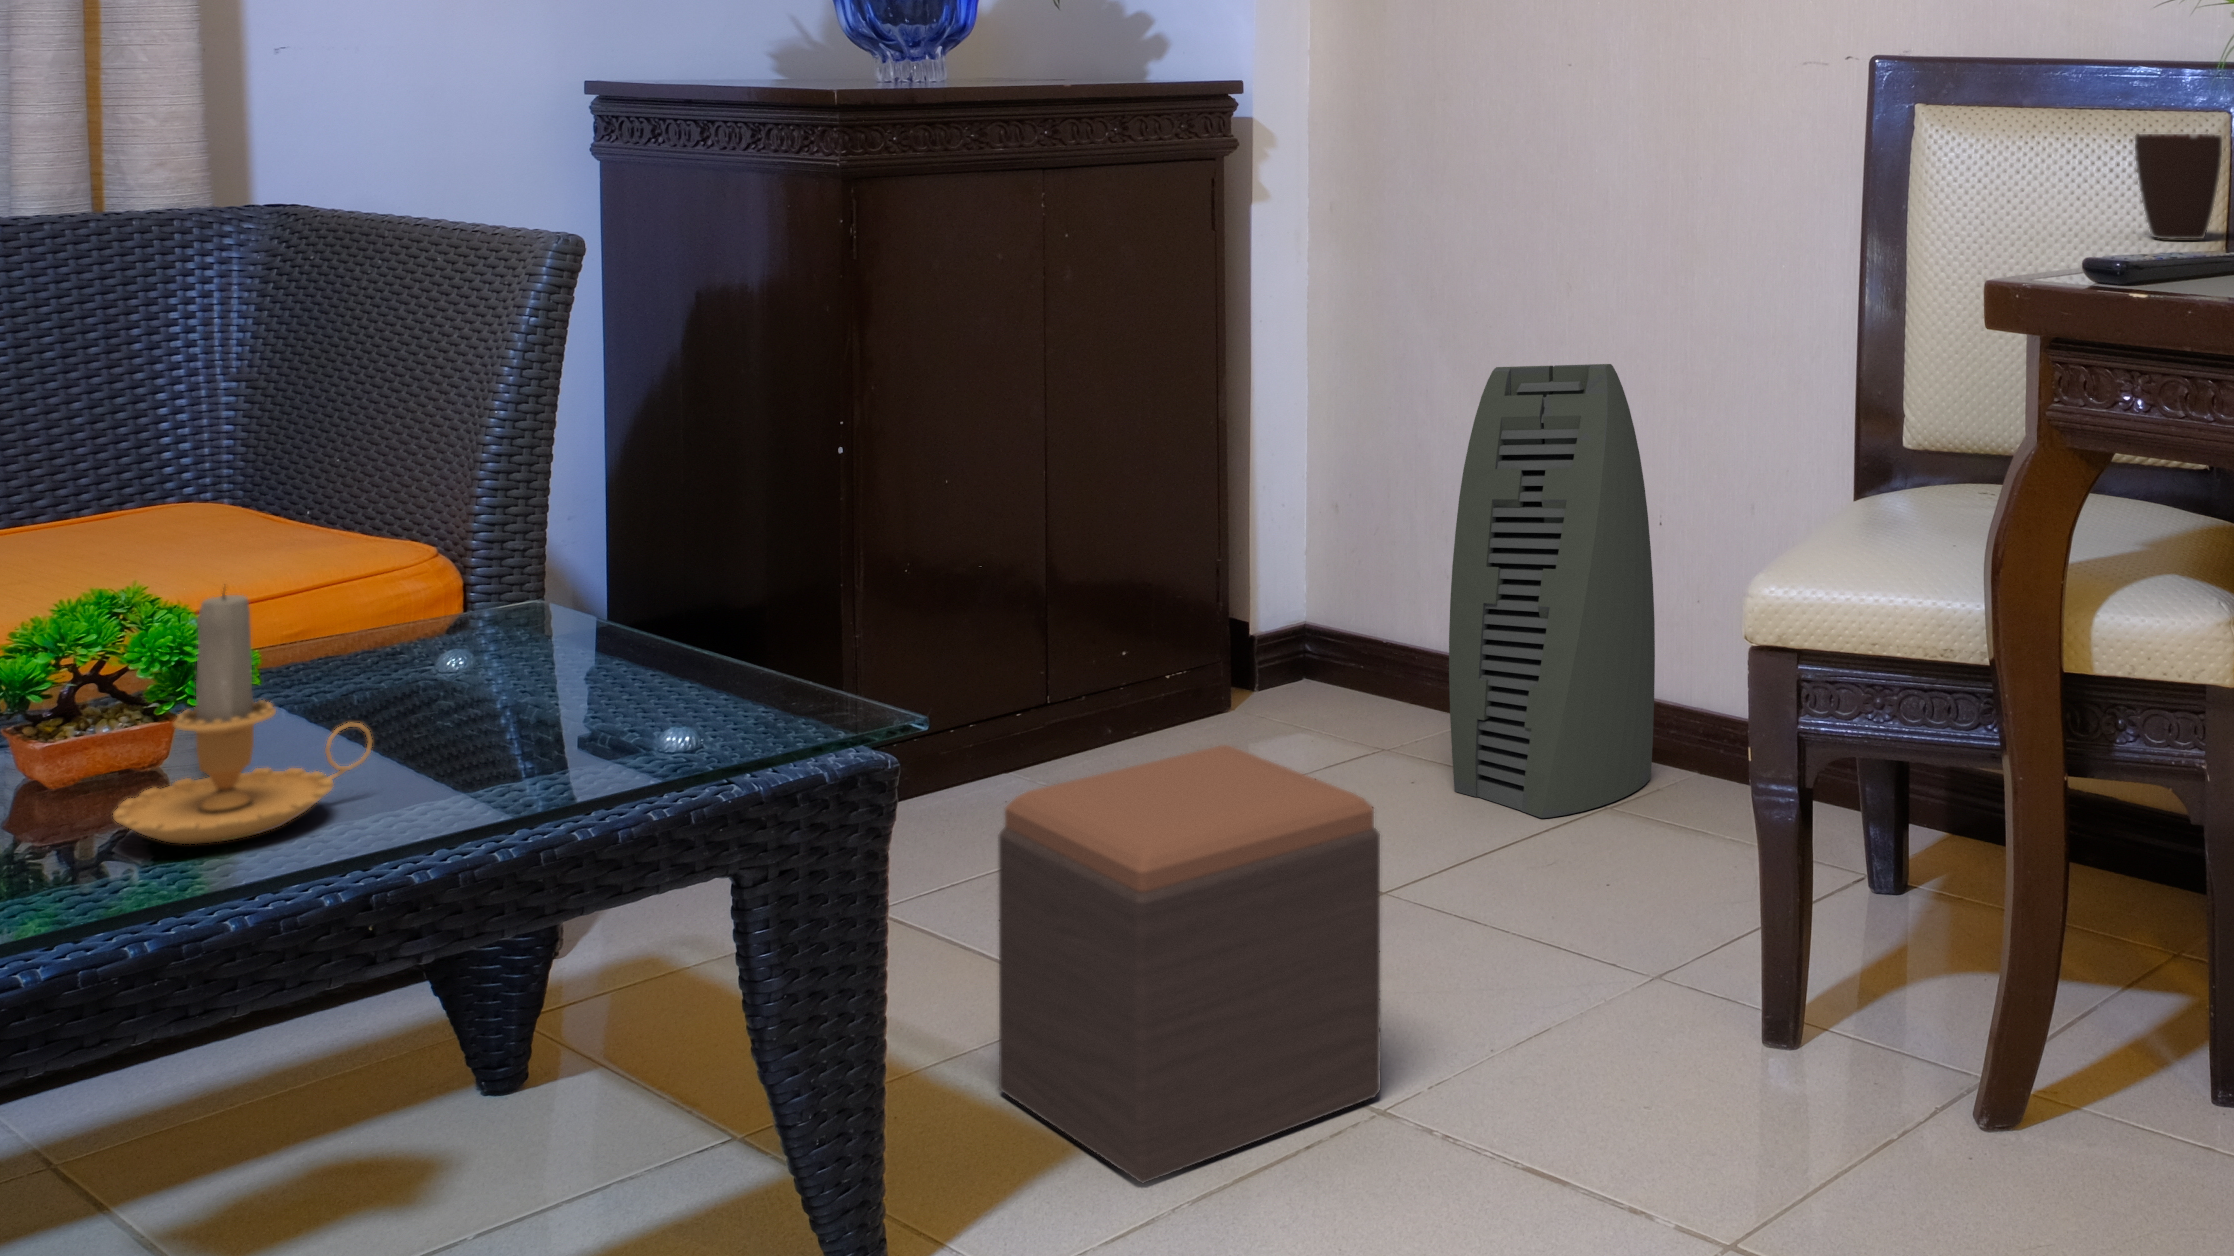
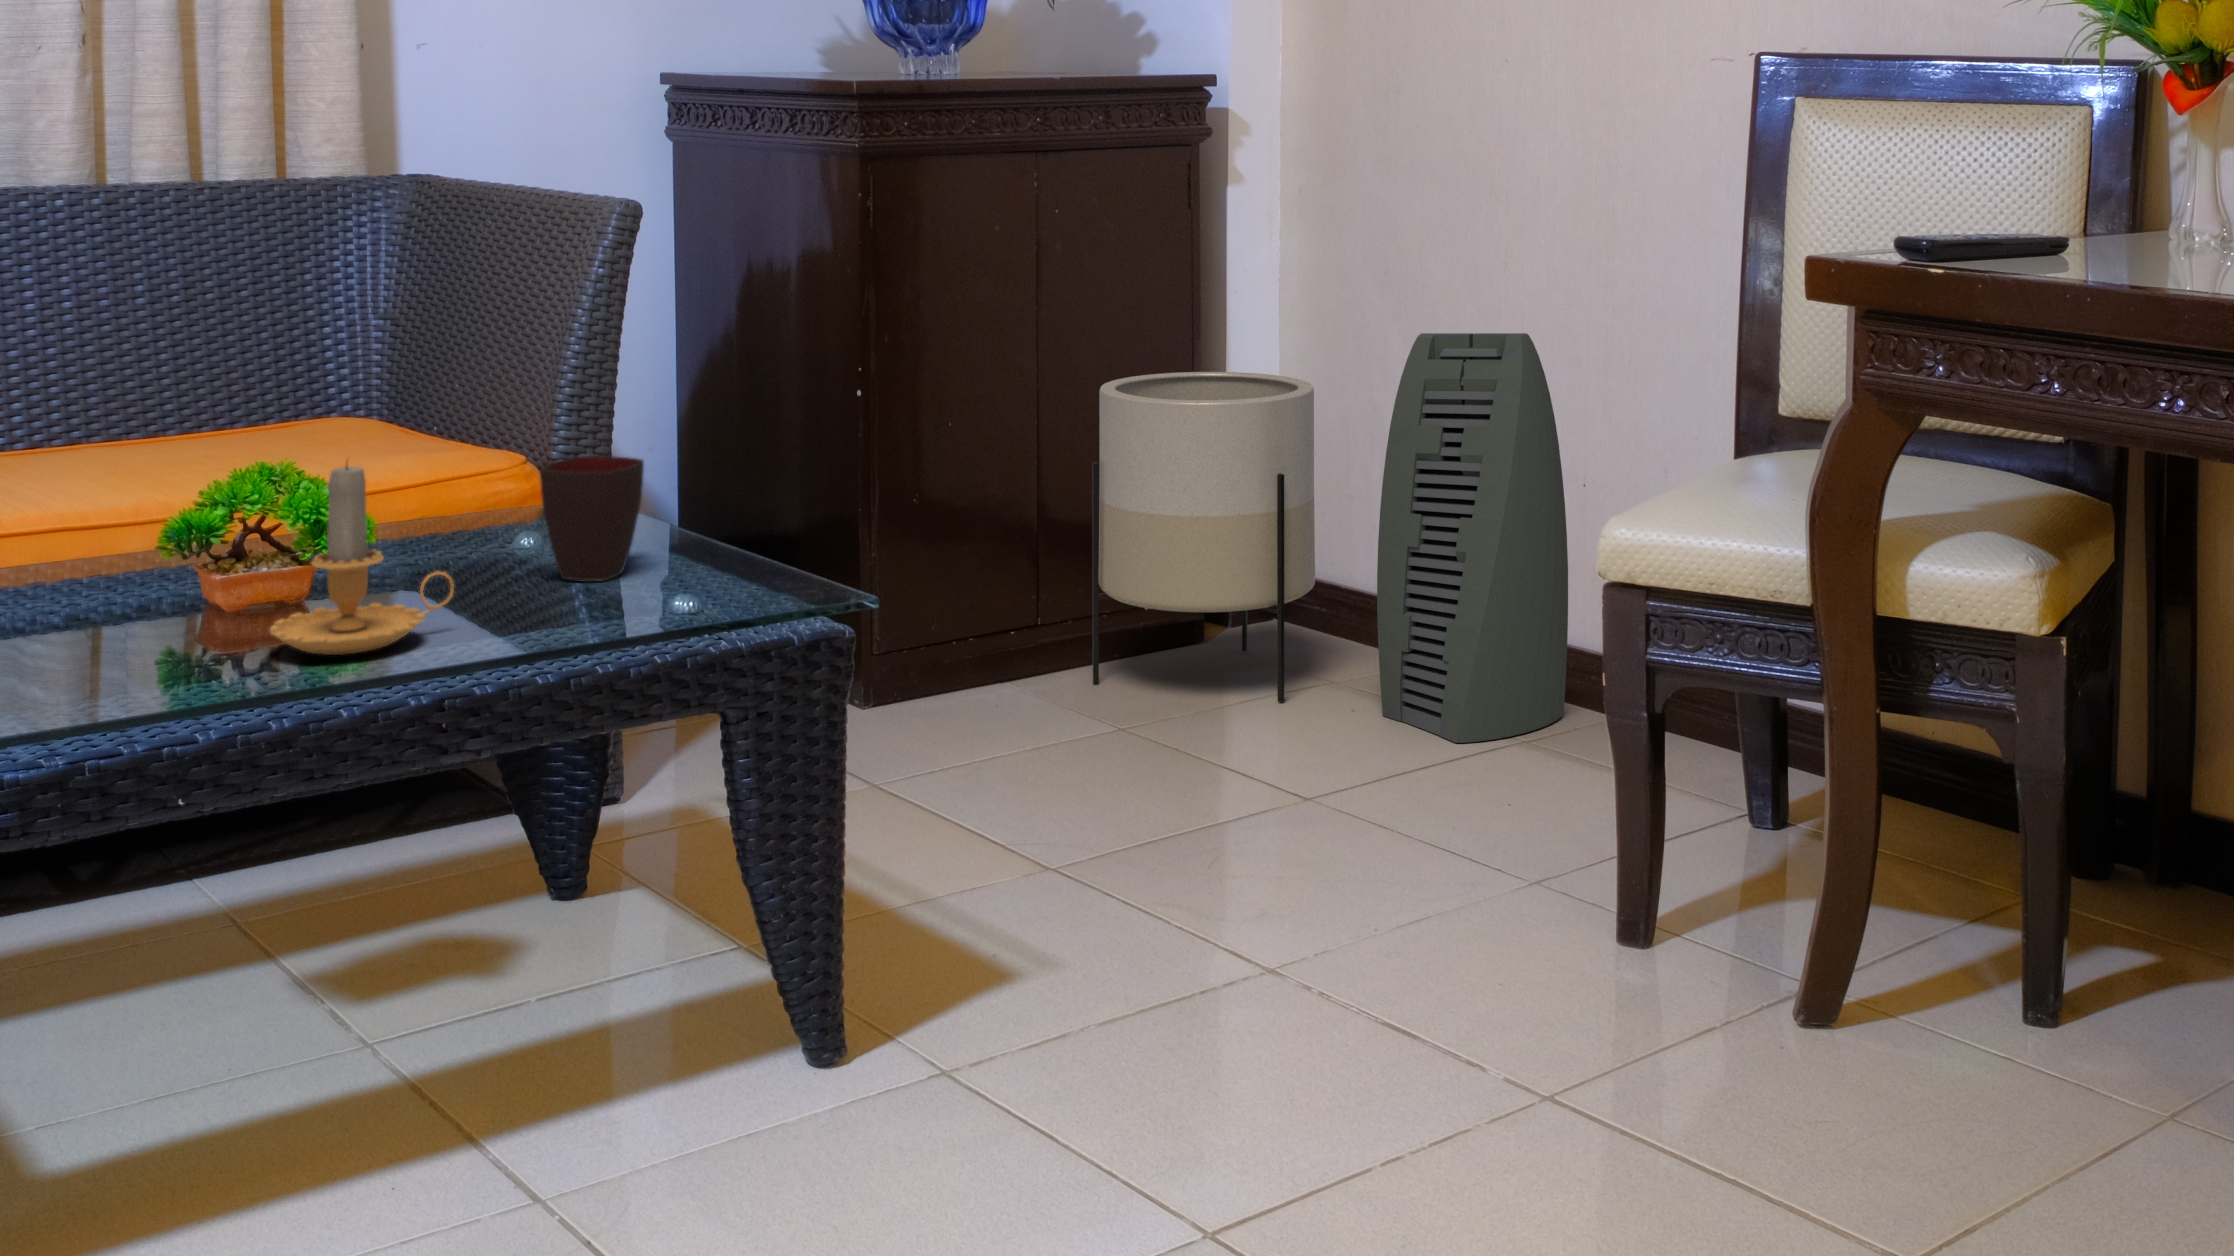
cup: present [2135,134,2222,239] -> present [540,456,644,581]
planter: none [1119,414,1372,782] -> present [1093,372,1315,702]
footstool: present [998,745,1381,1183] -> none [954,647,1269,1006]

